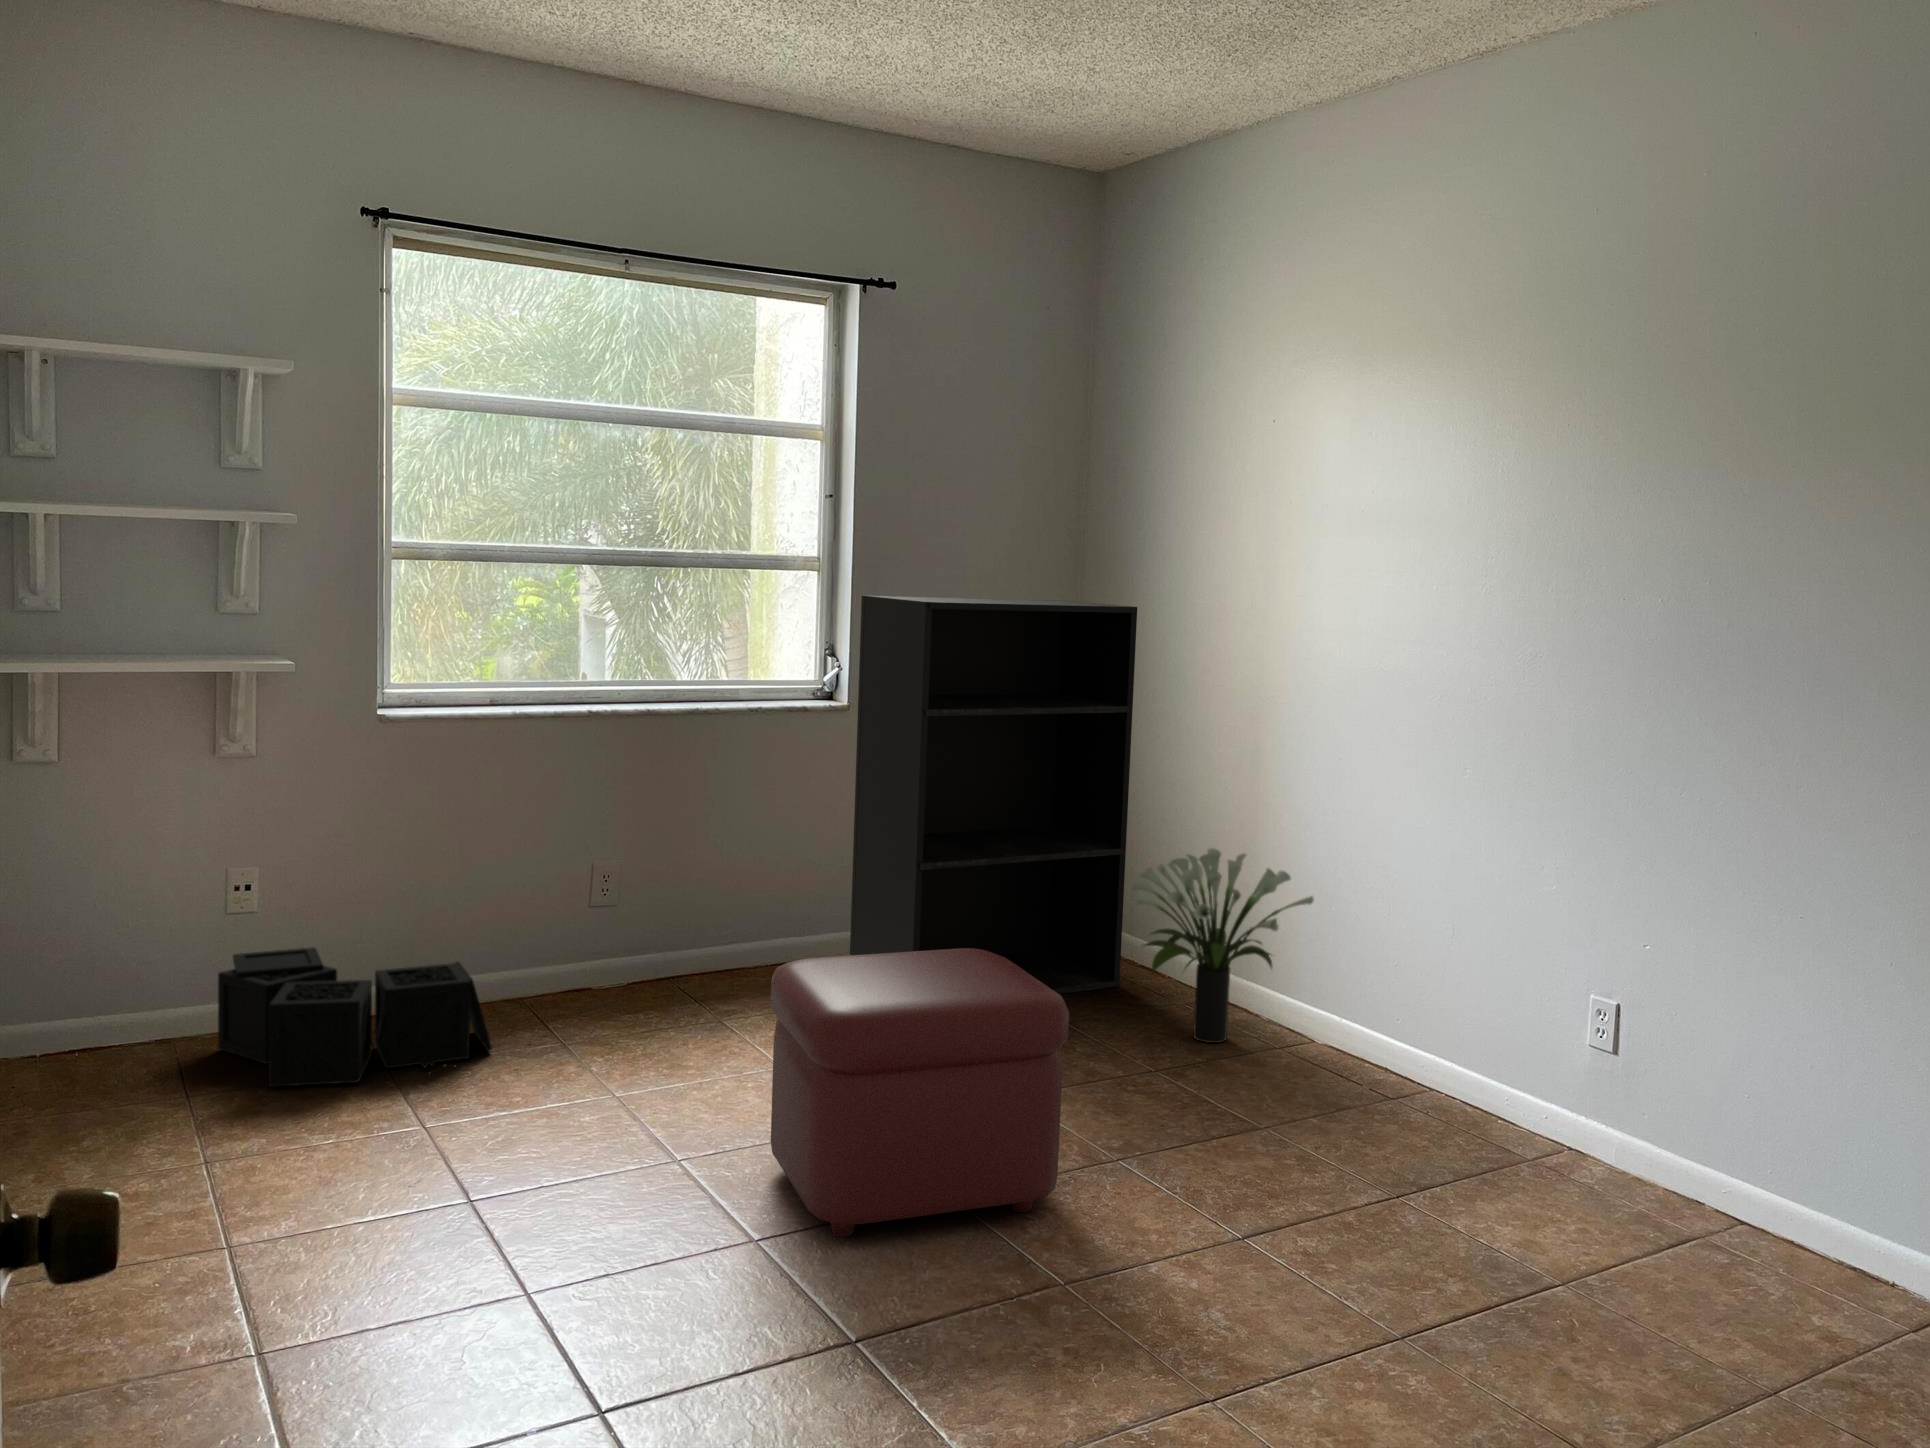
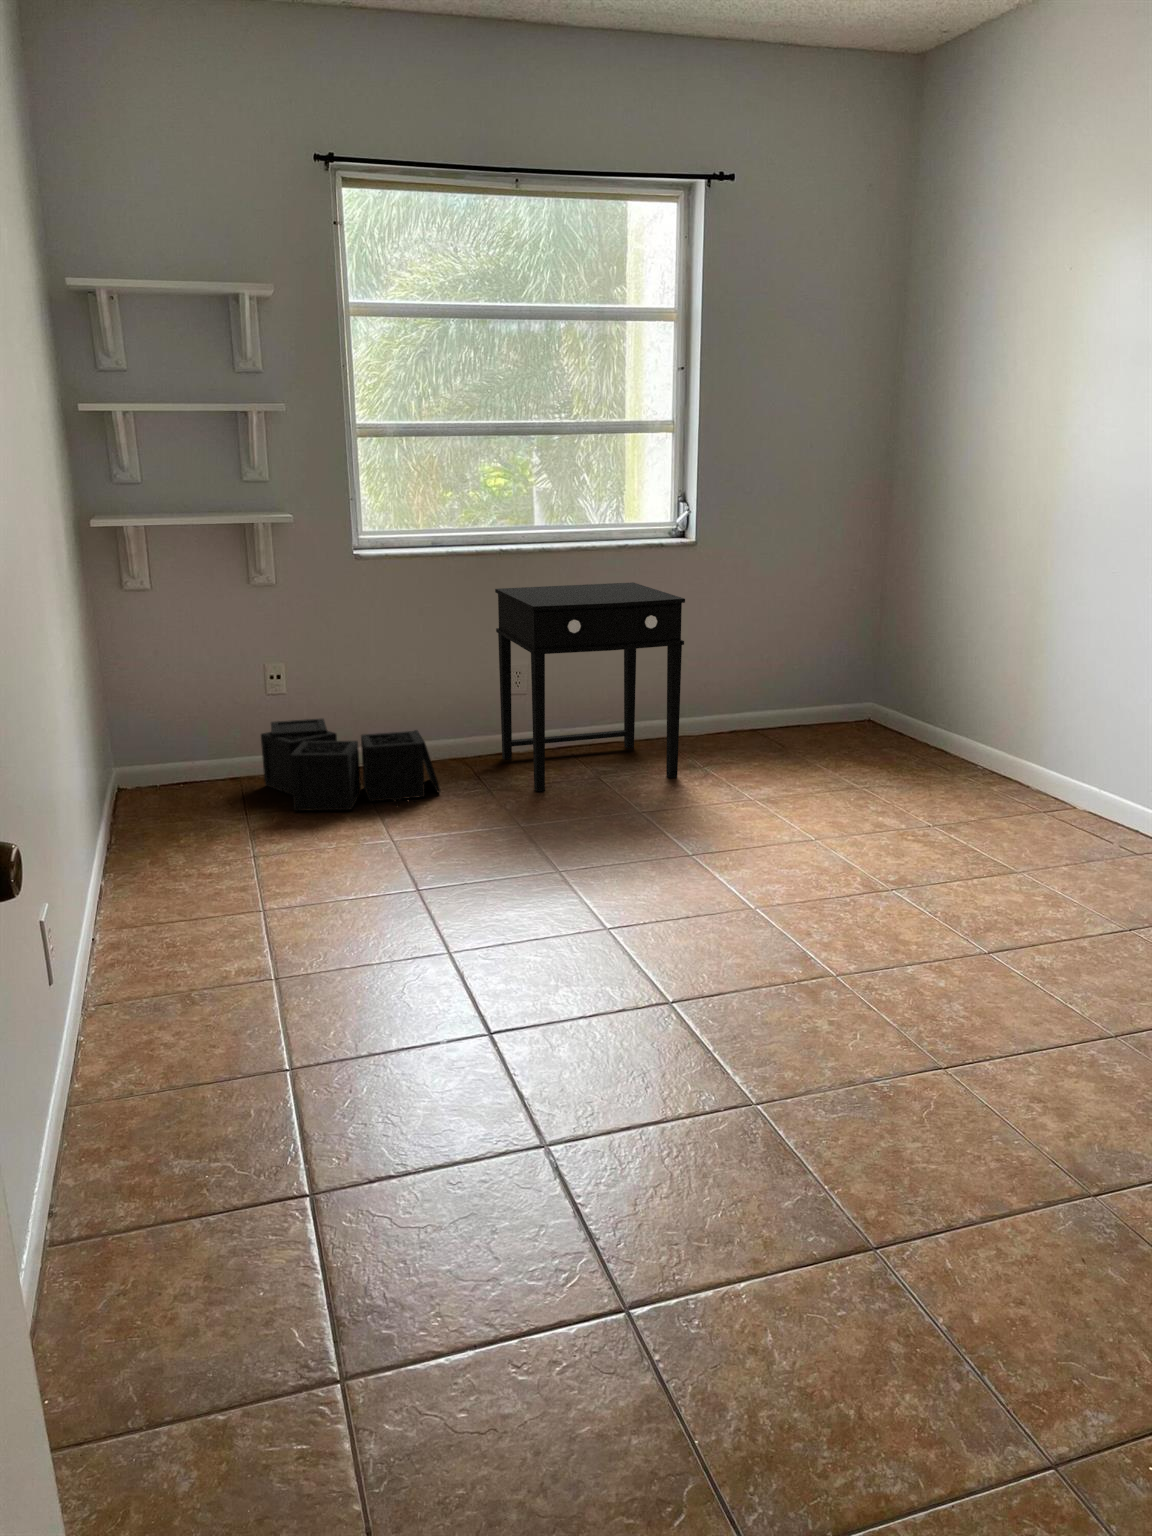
bookshelf: present [850,595,1137,994] -> none [700,449,938,776]
side table: none [575,758,836,1045] -> present [495,582,685,792]
potted plant: present [1133,848,1314,1043] -> none [922,650,1077,805]
ottoman: present [771,948,1069,1237] -> none [623,724,851,931]

